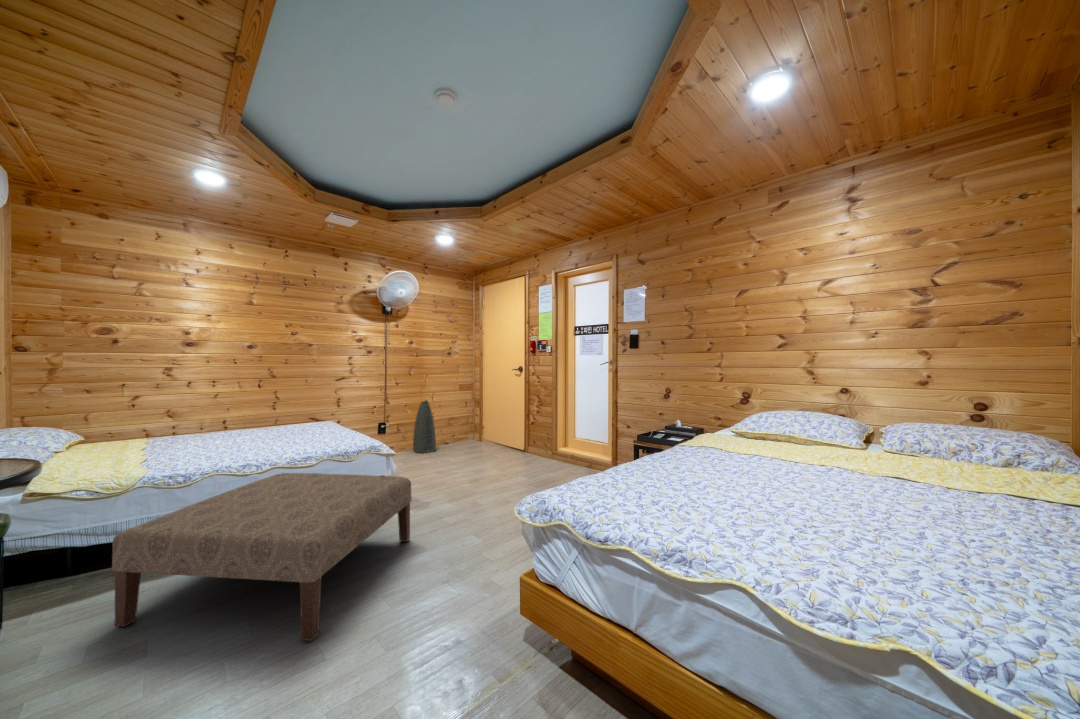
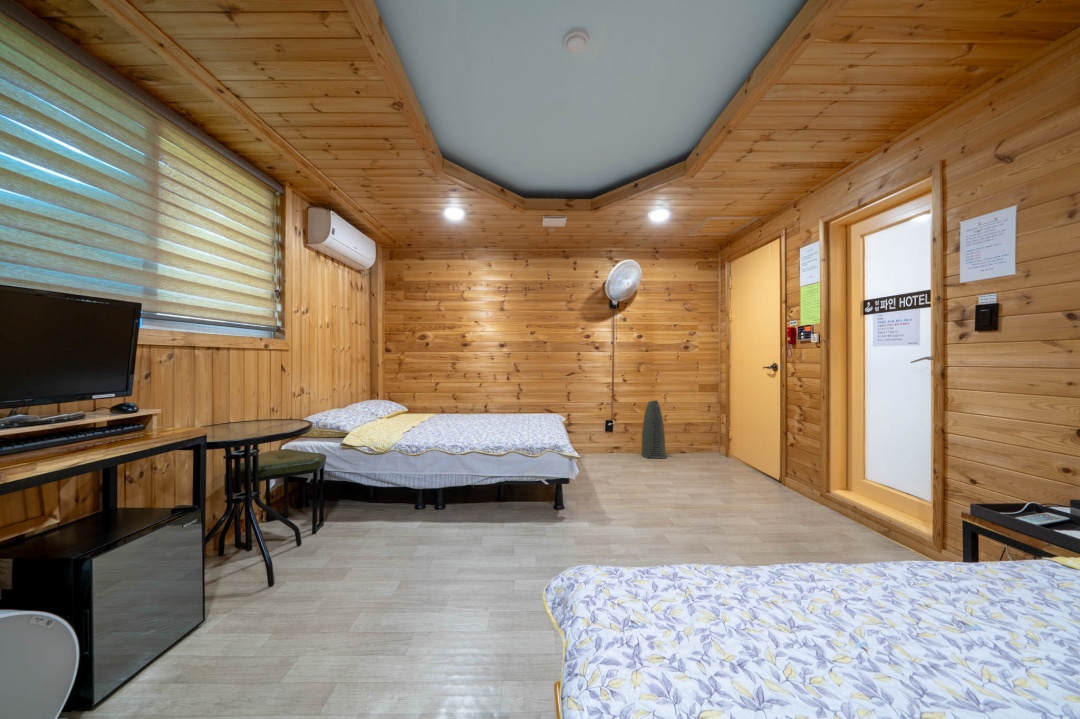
ottoman: present [112,473,411,641] -> none [350,457,566,626]

